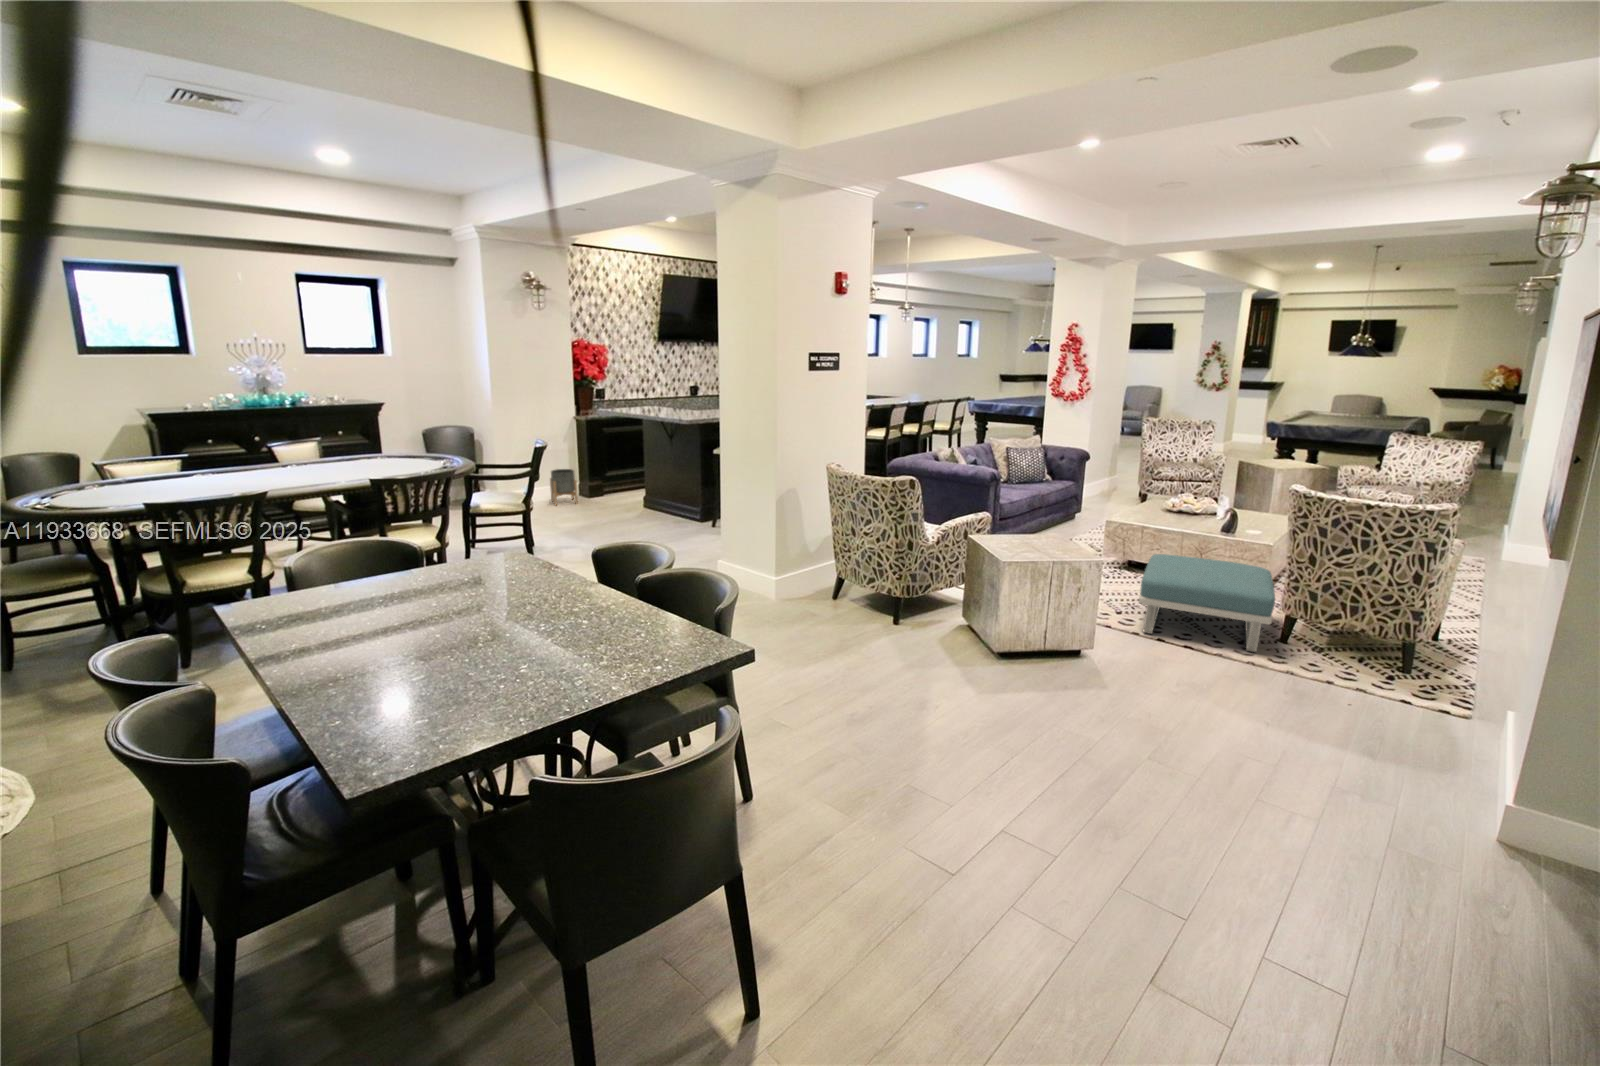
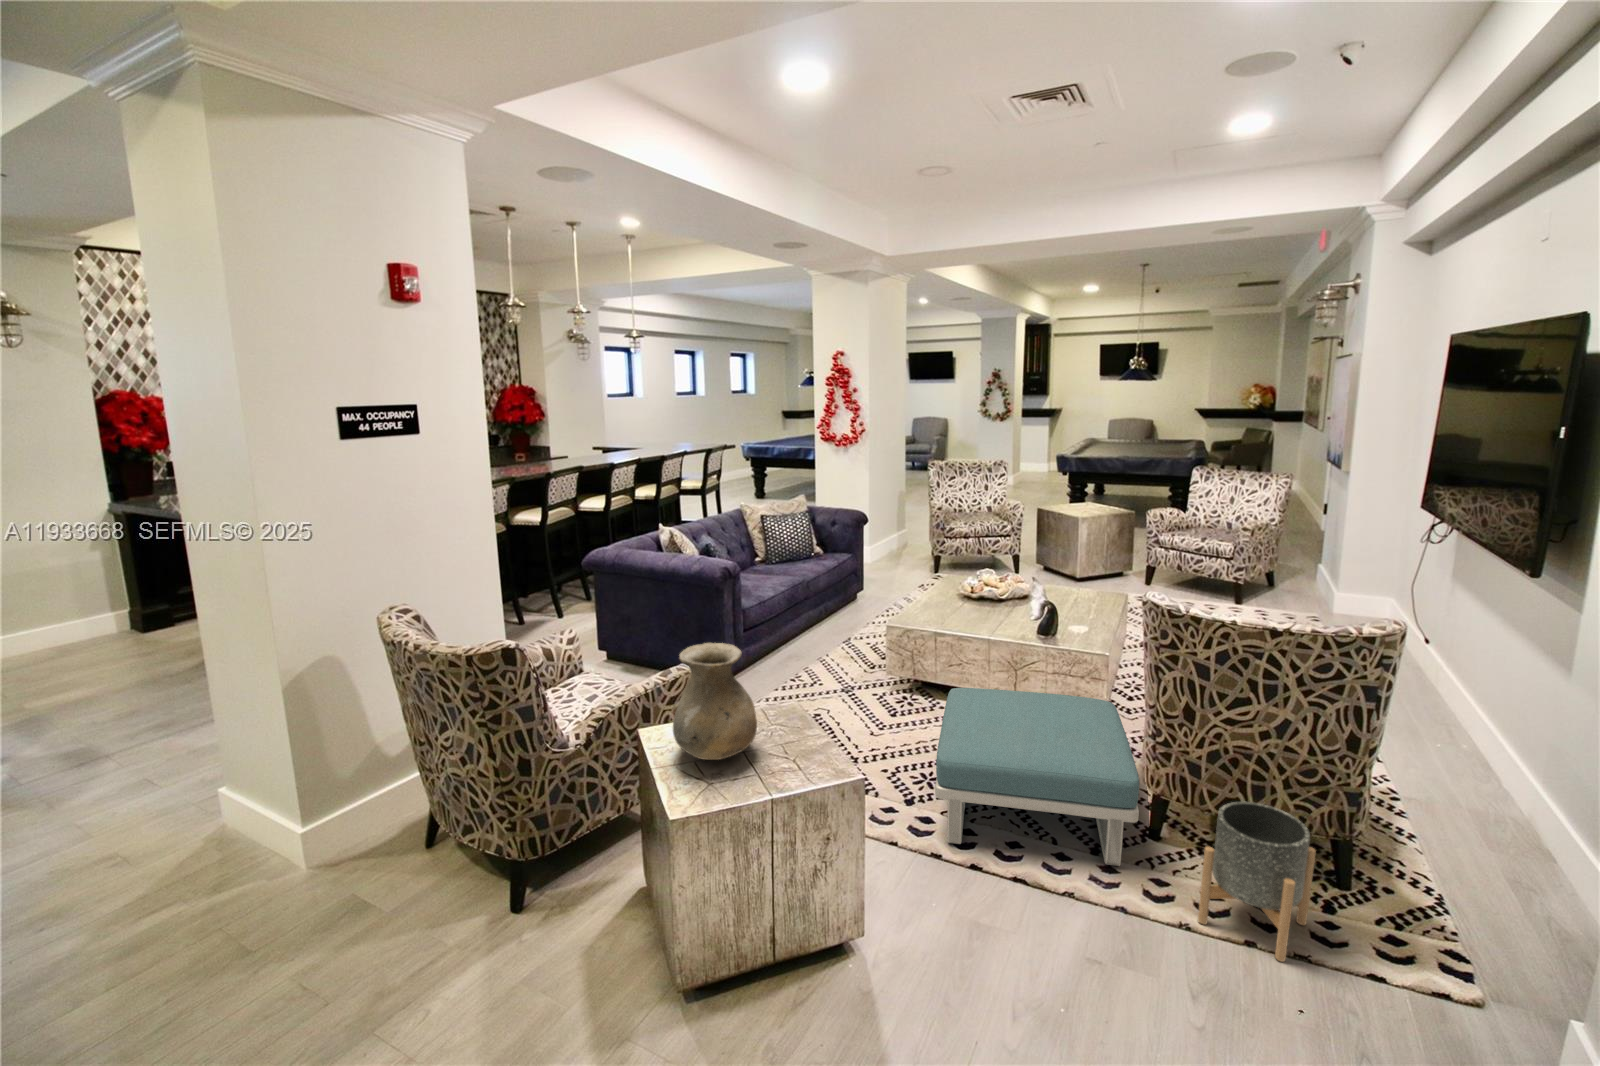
planter: present [550,469,578,505] -> present [1198,802,1316,962]
vase: none [998,487,1044,547] -> present [673,643,757,760]

